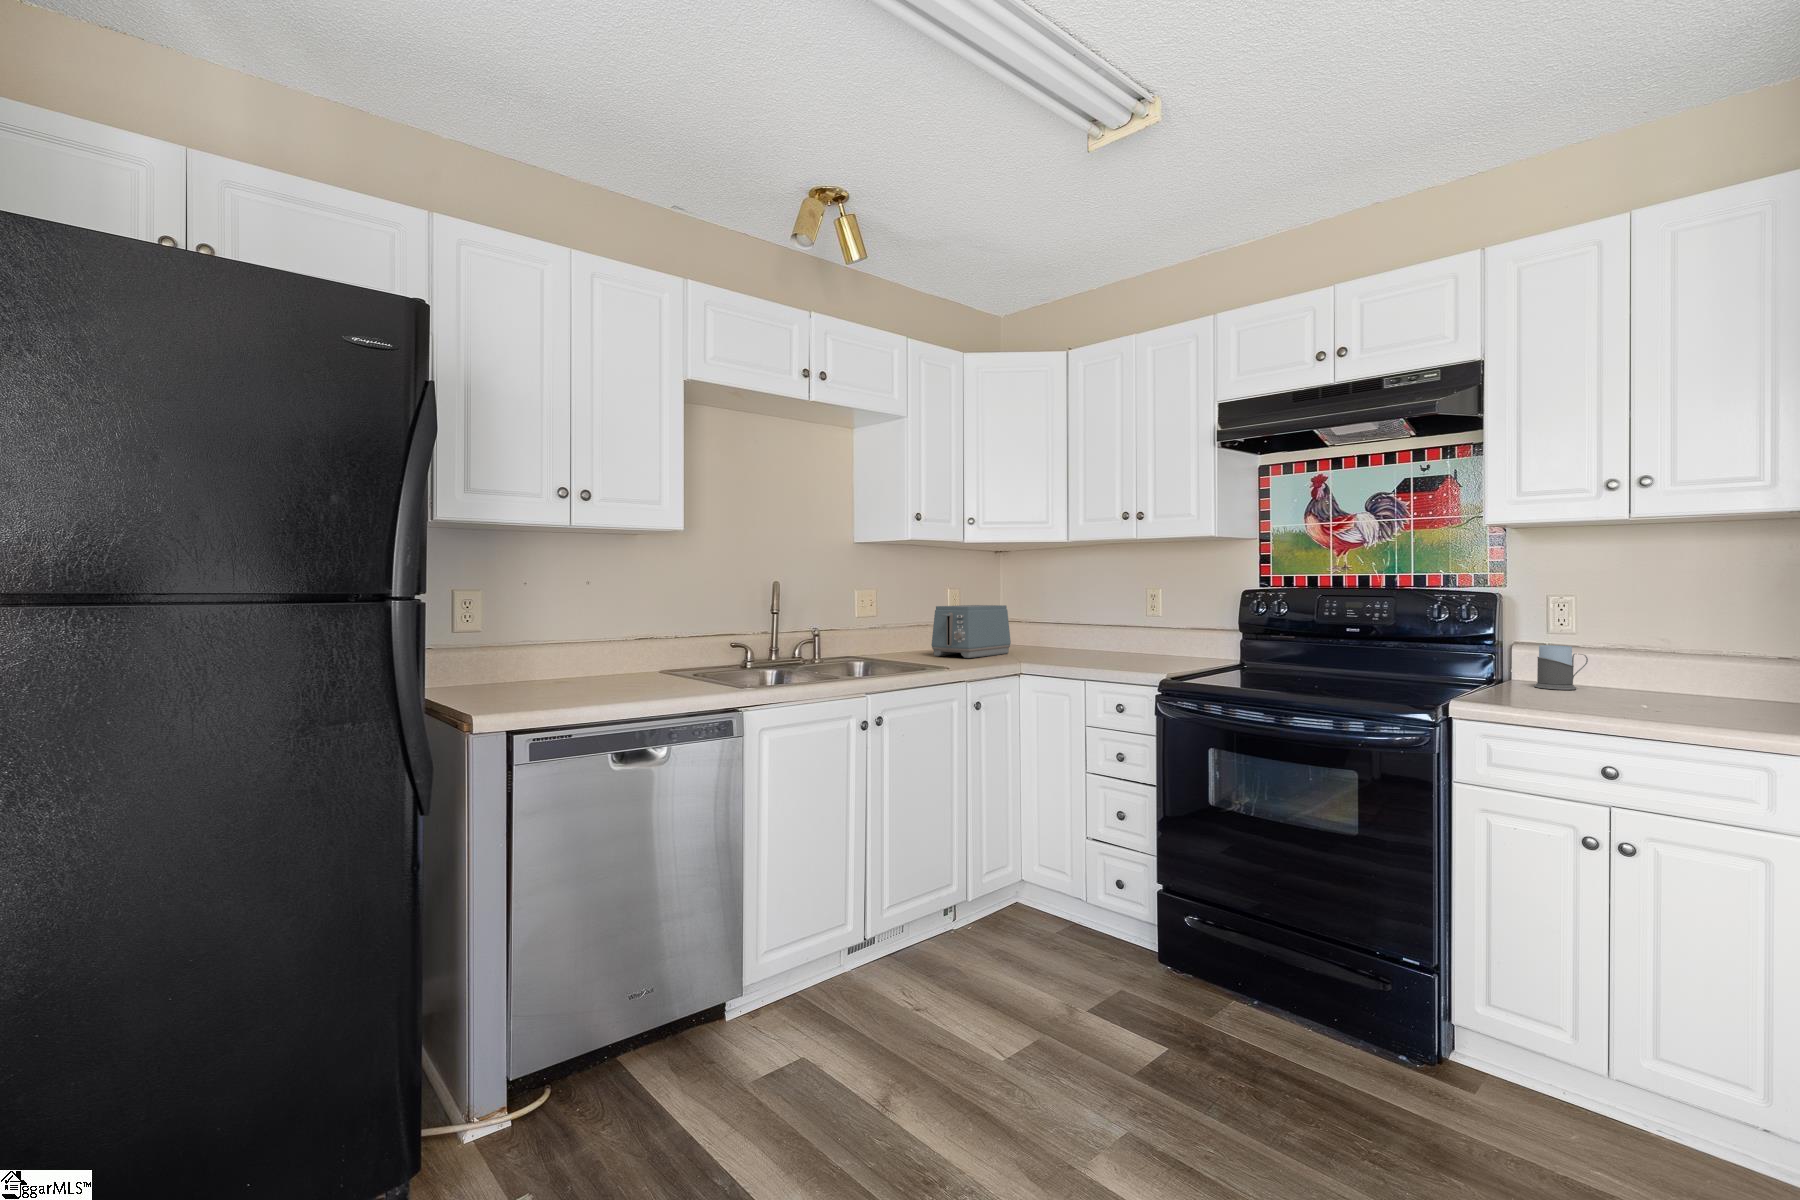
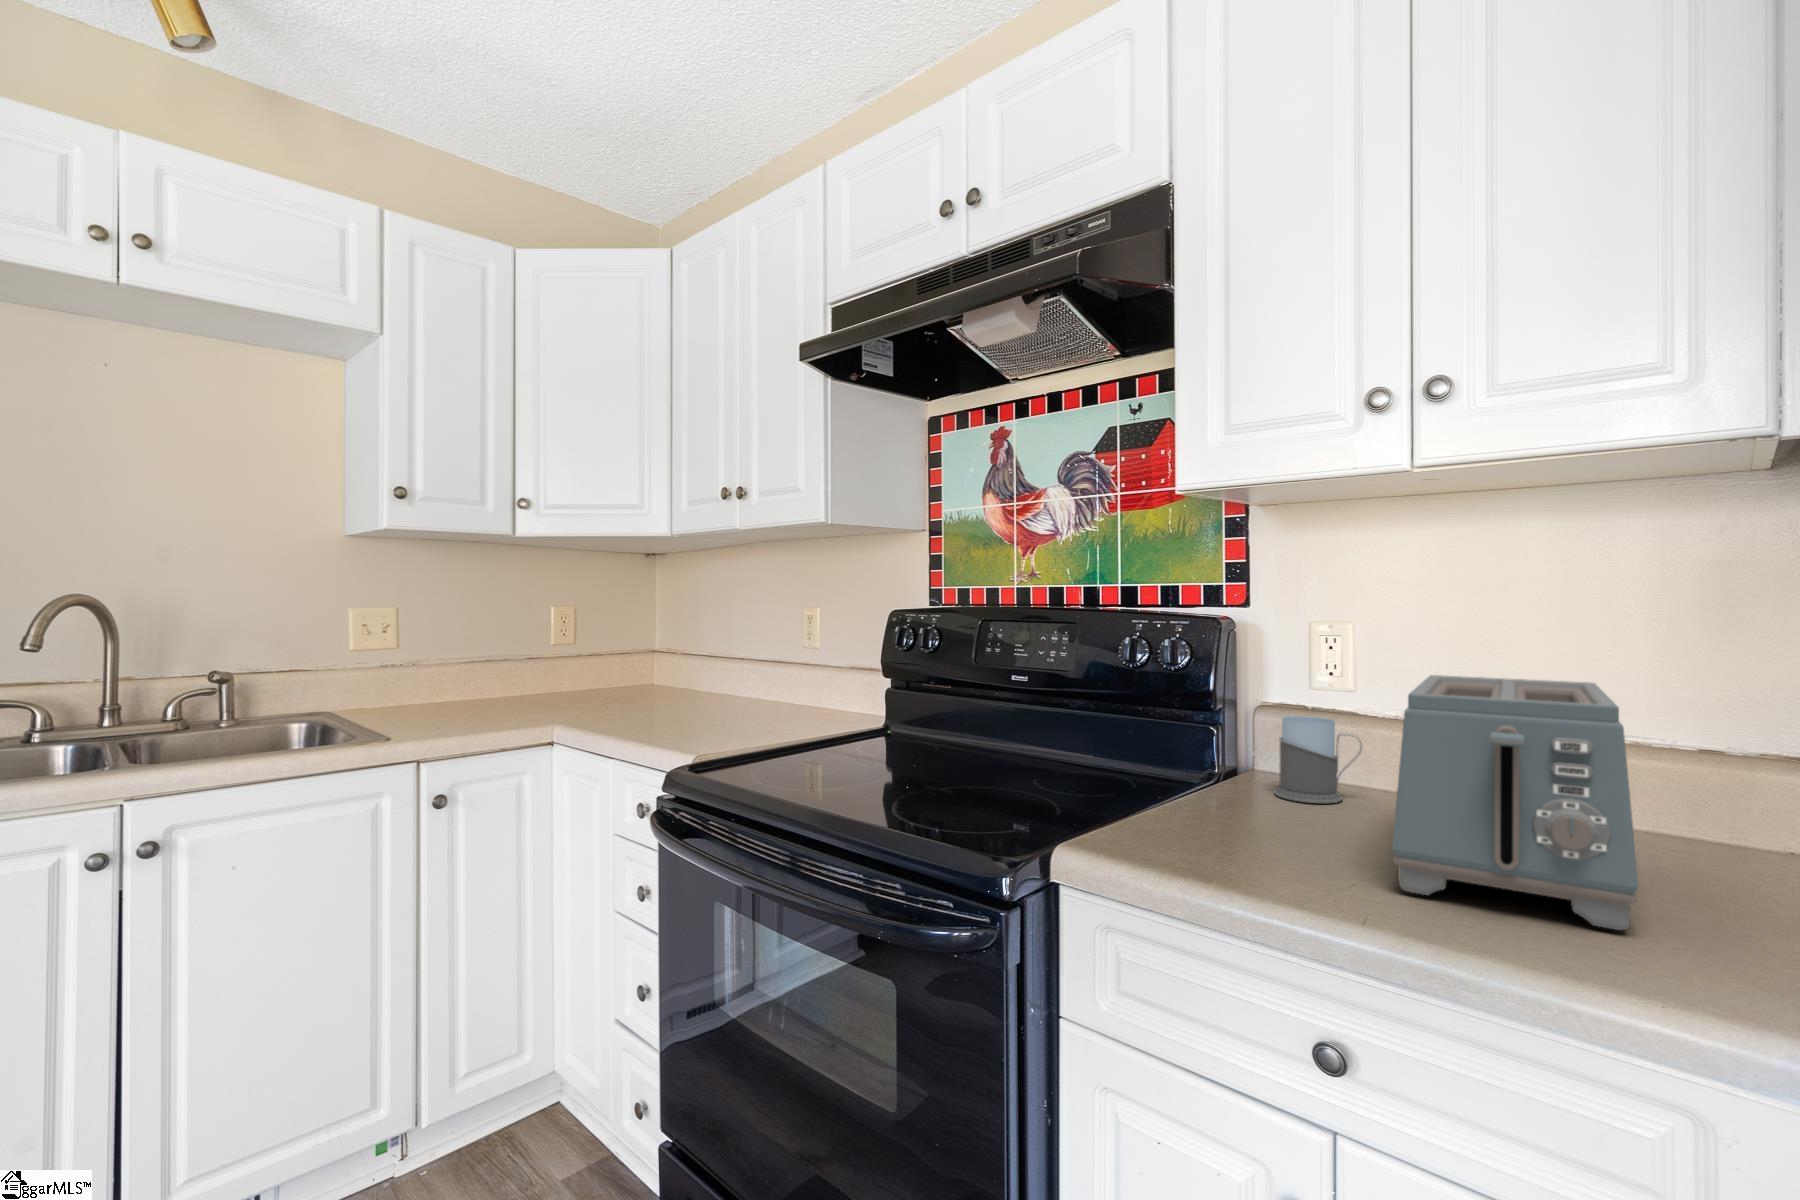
toaster: present [931,605,1011,658] -> present [1392,675,1638,930]

